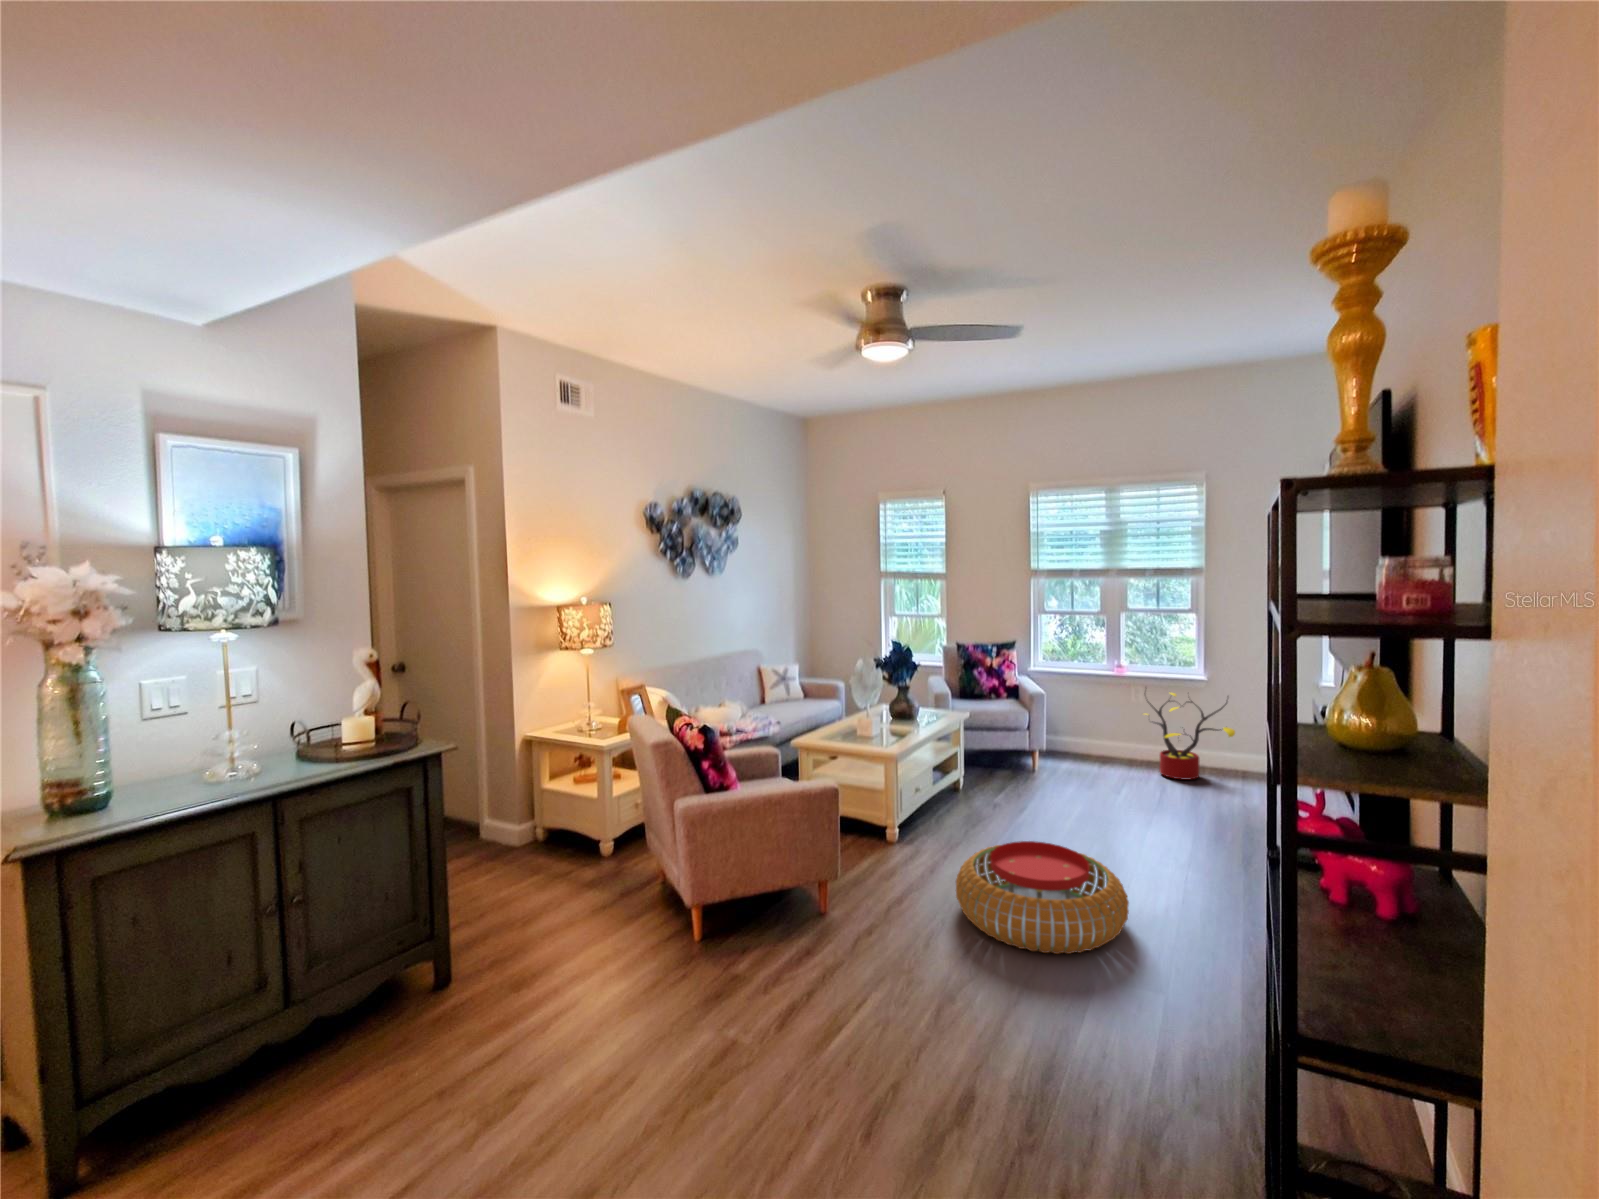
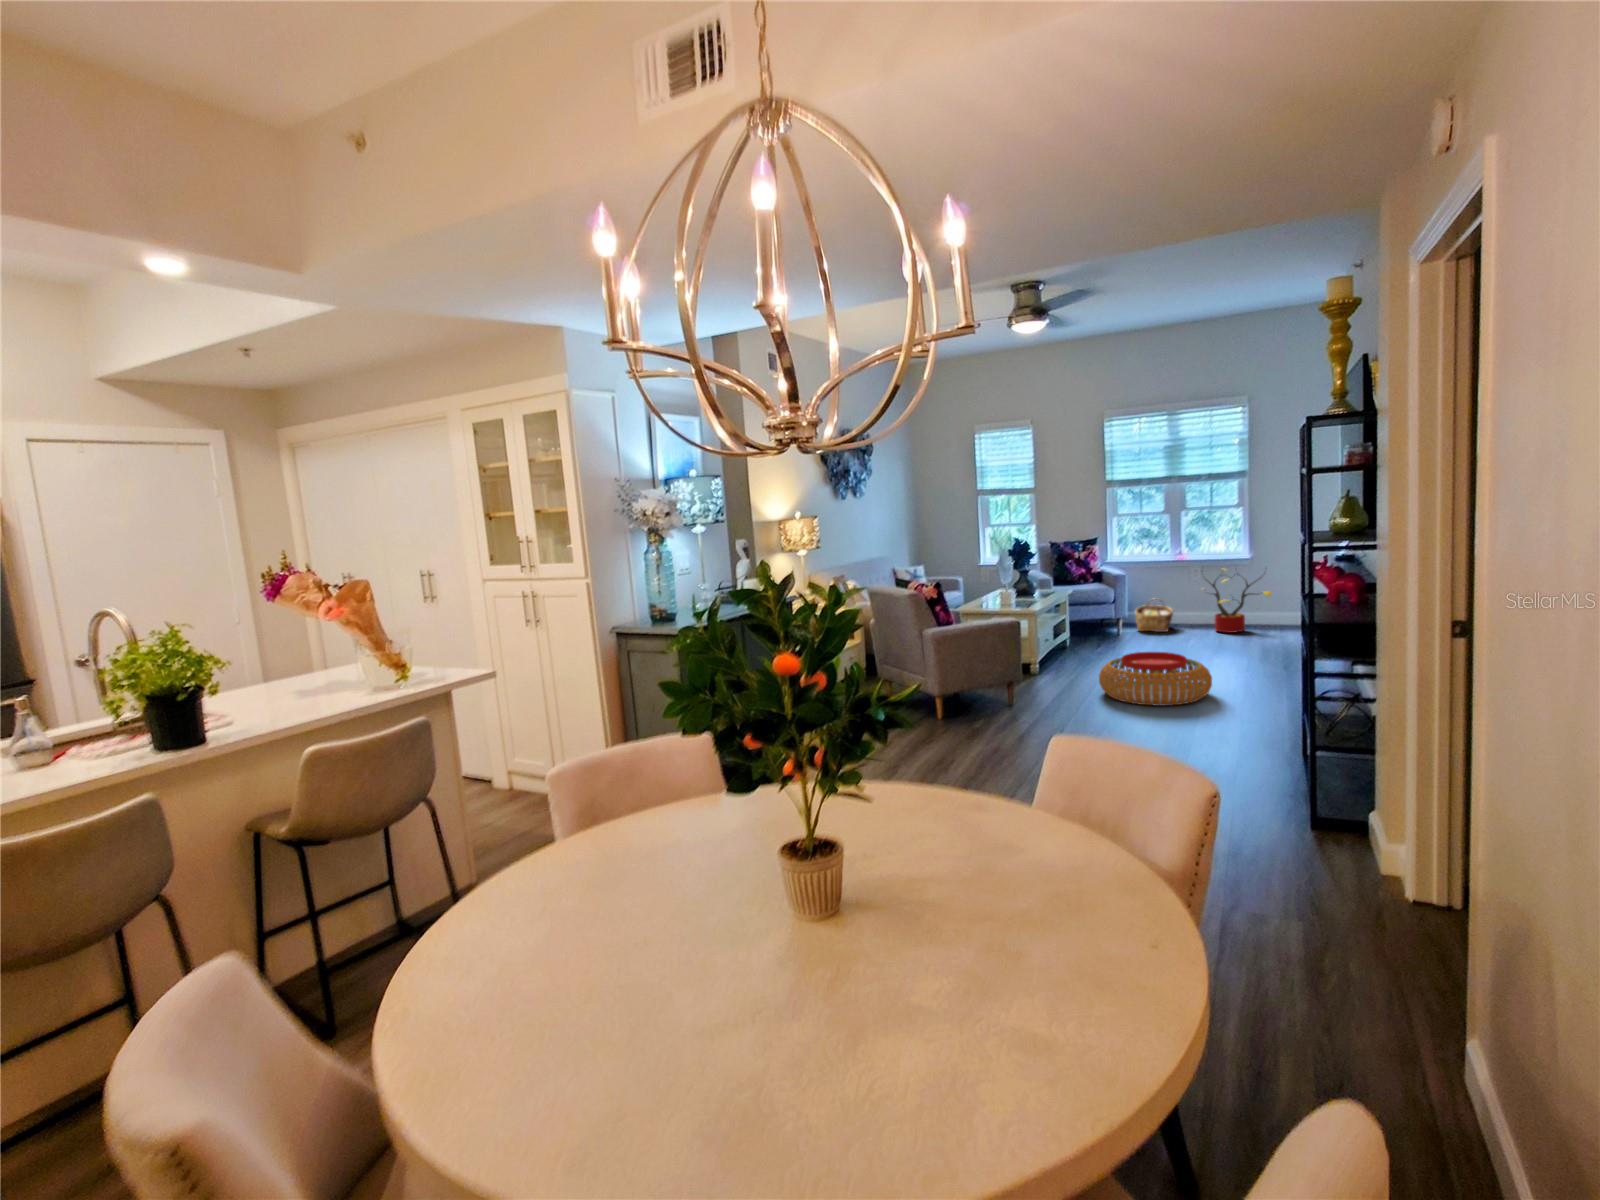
woven basket: none [1058,721,1107,769] -> present [1135,598,1173,632]

